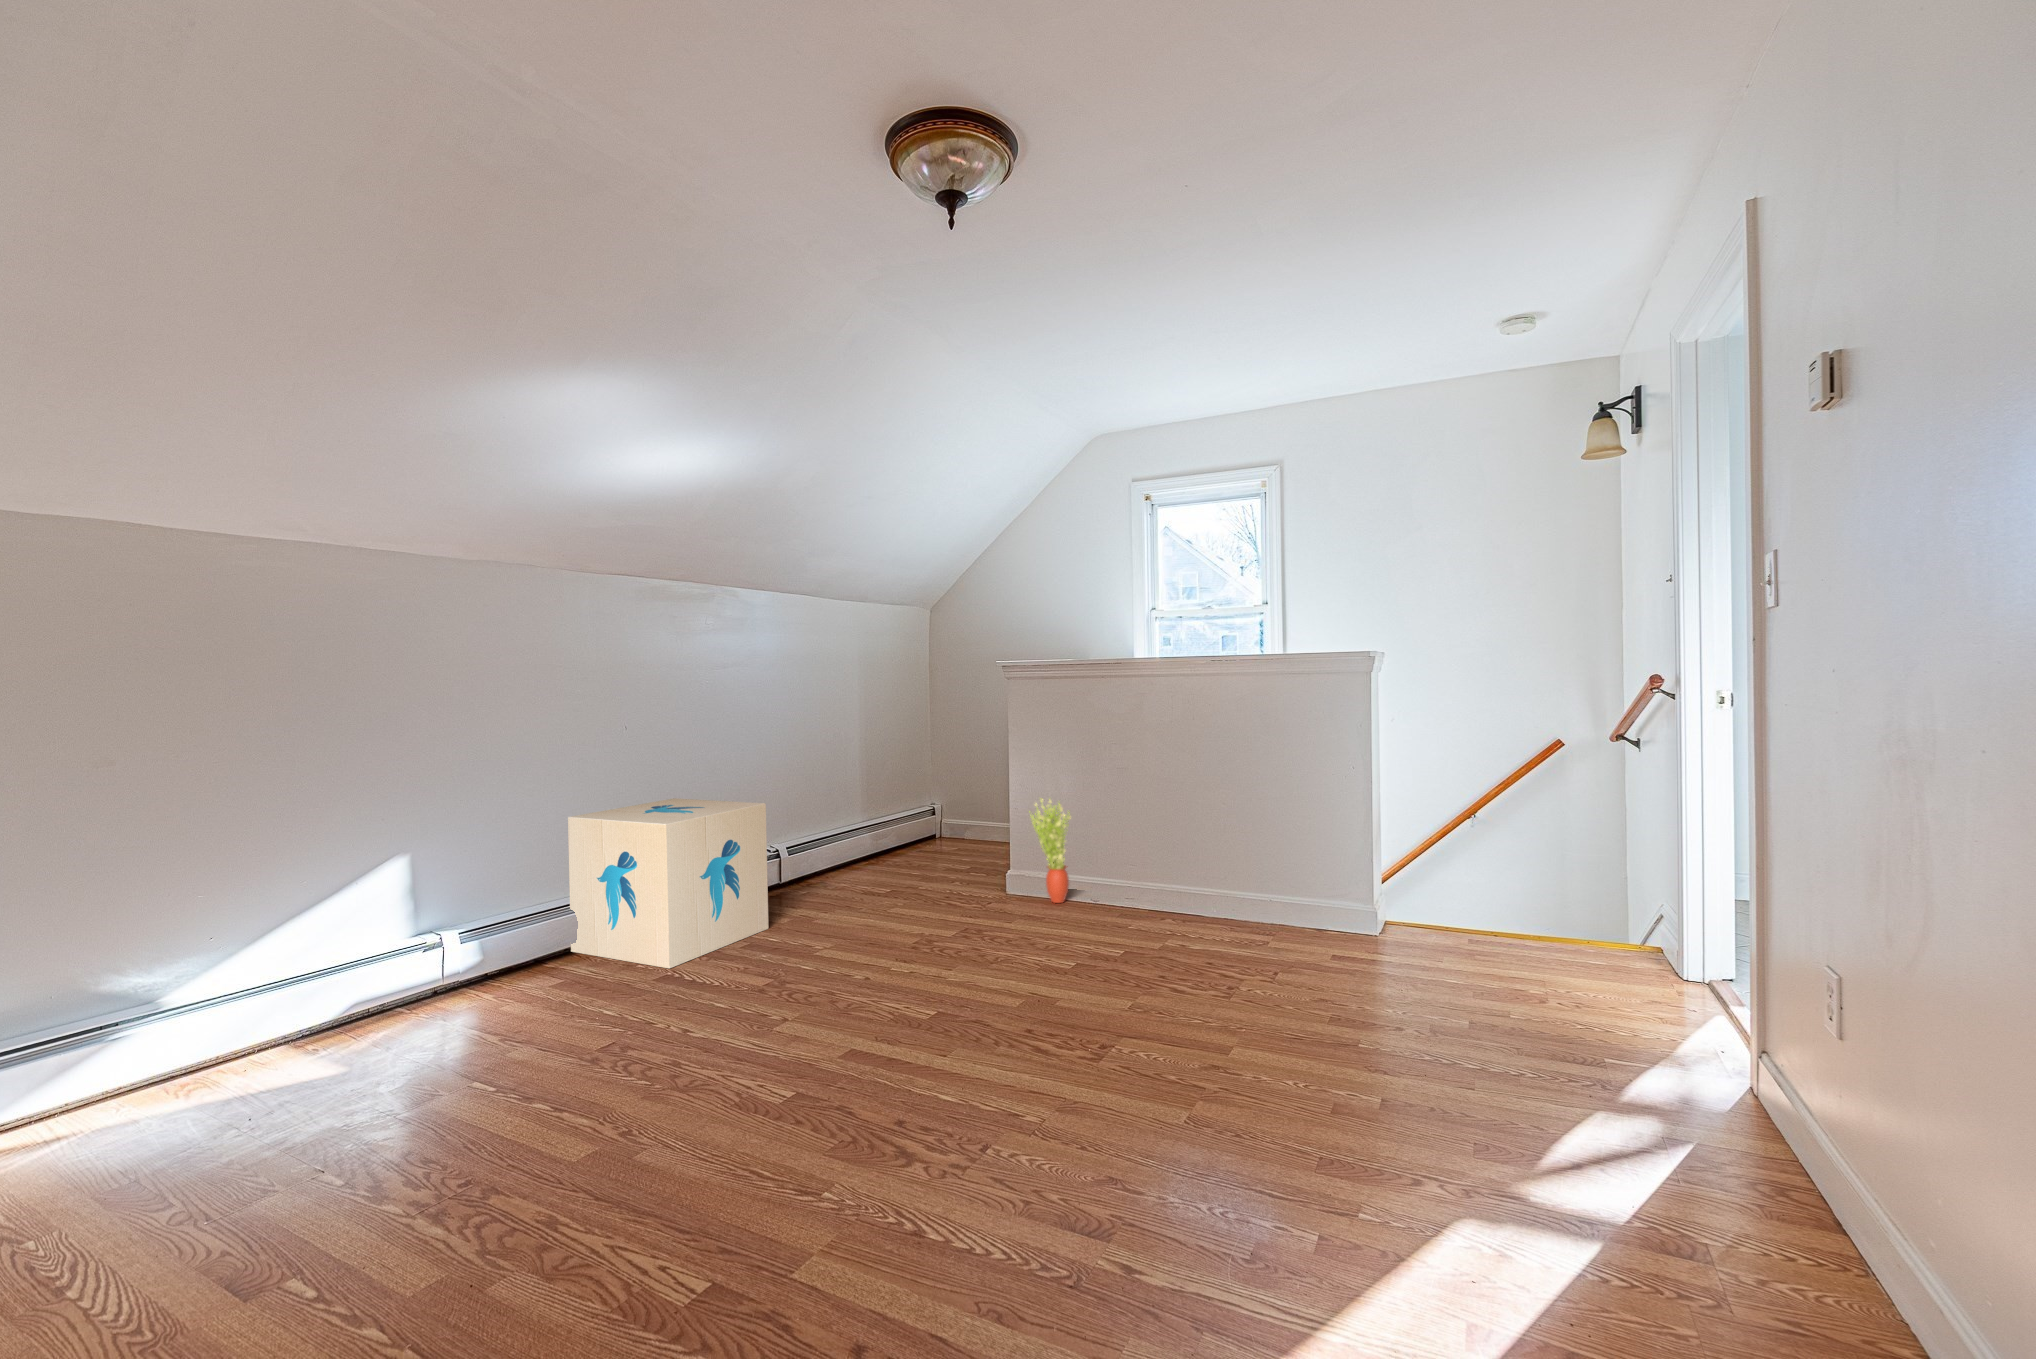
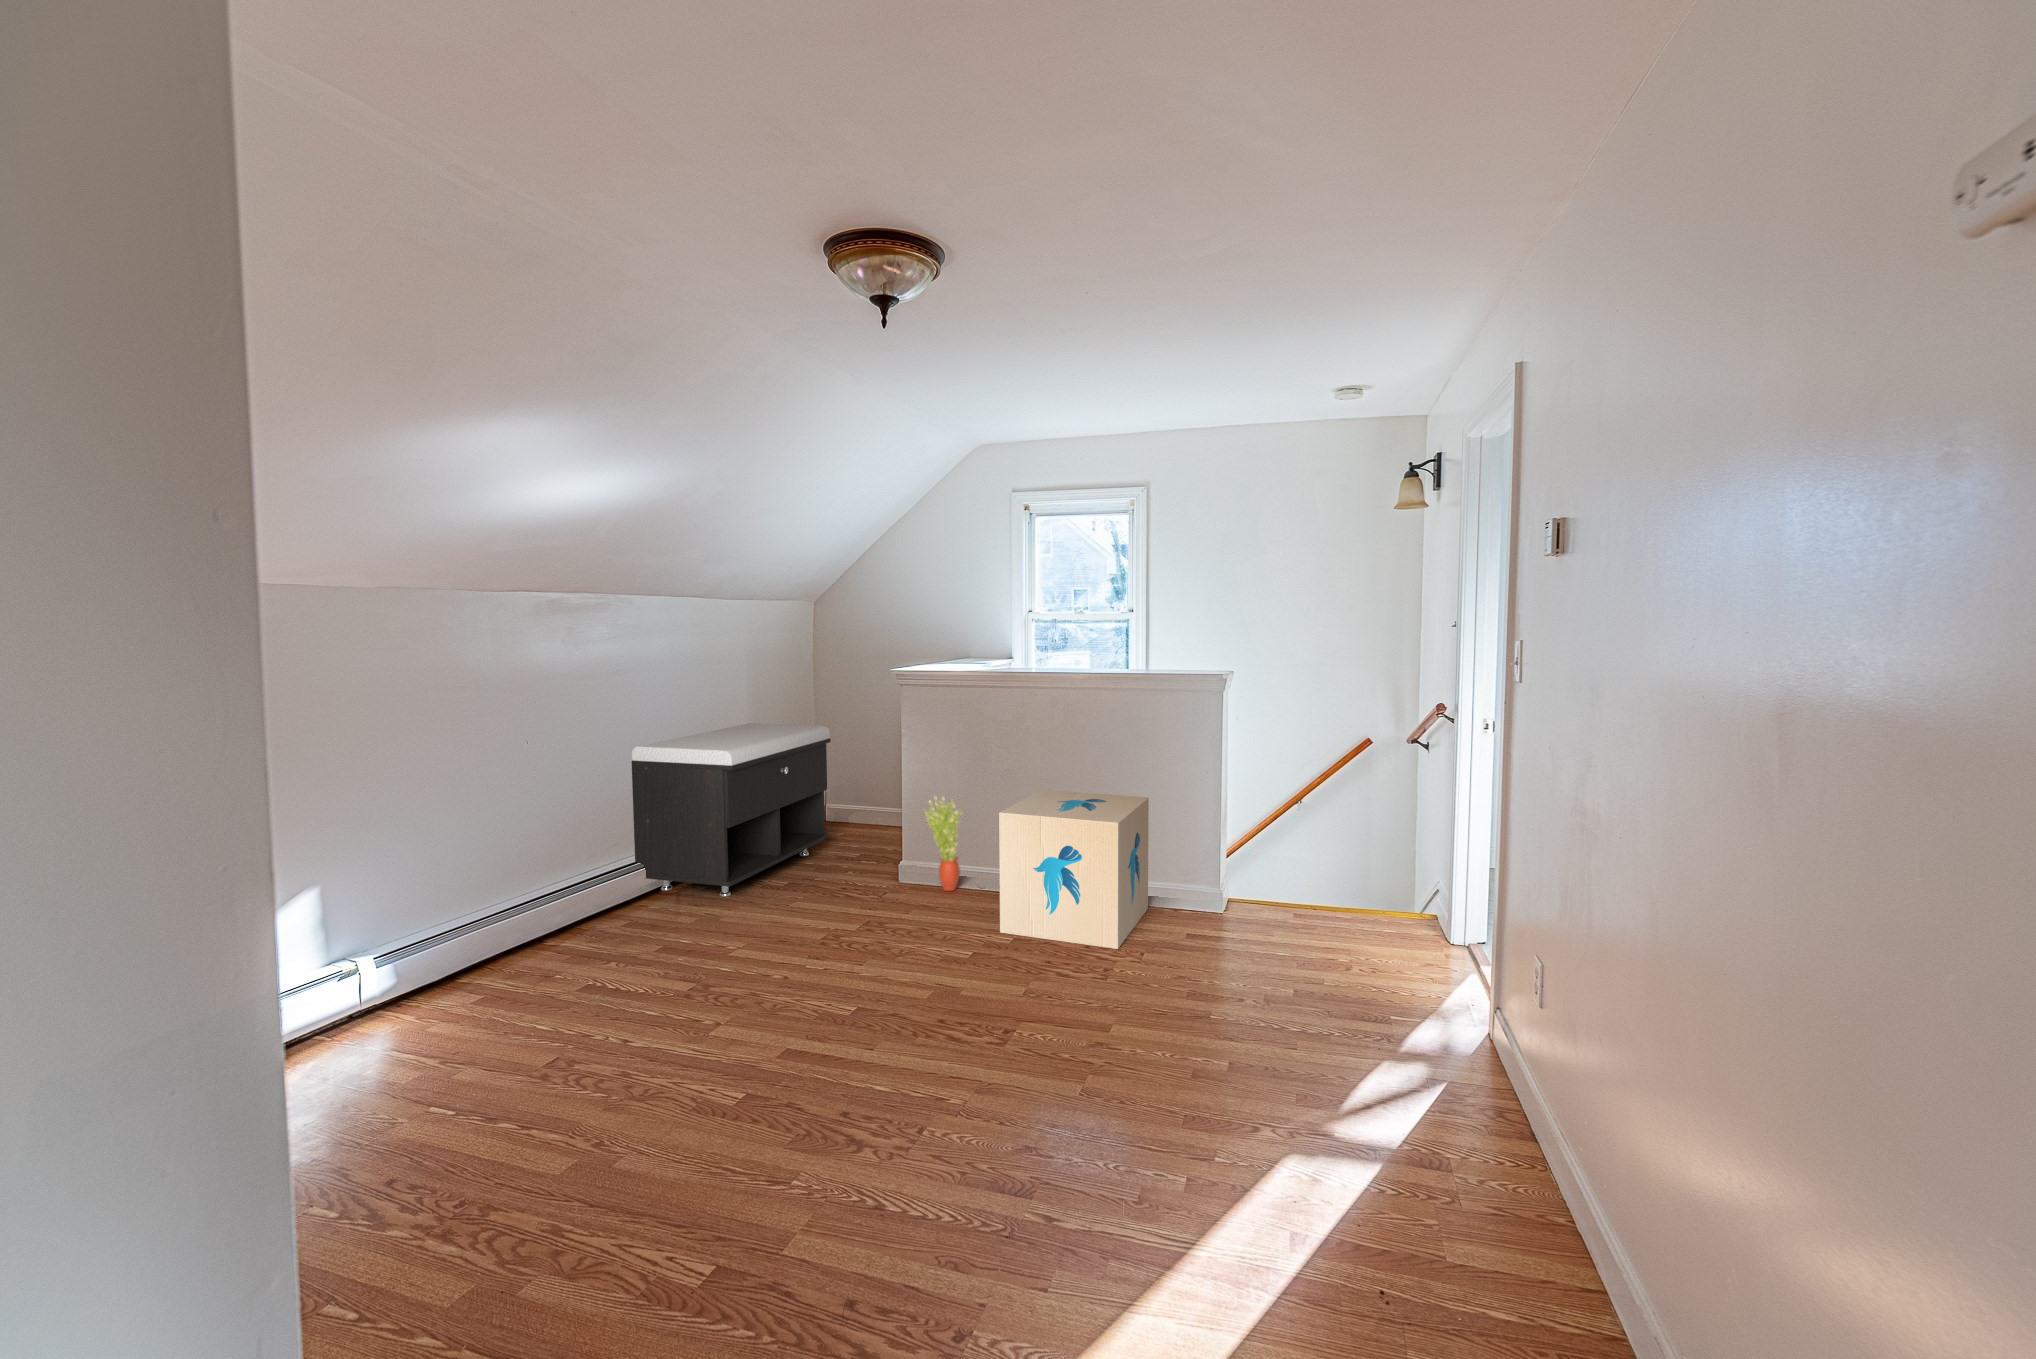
storage bench: none [737,731,940,901] -> present [632,723,831,897]
cardboard box: present [568,798,768,969] -> present [999,790,1149,949]

